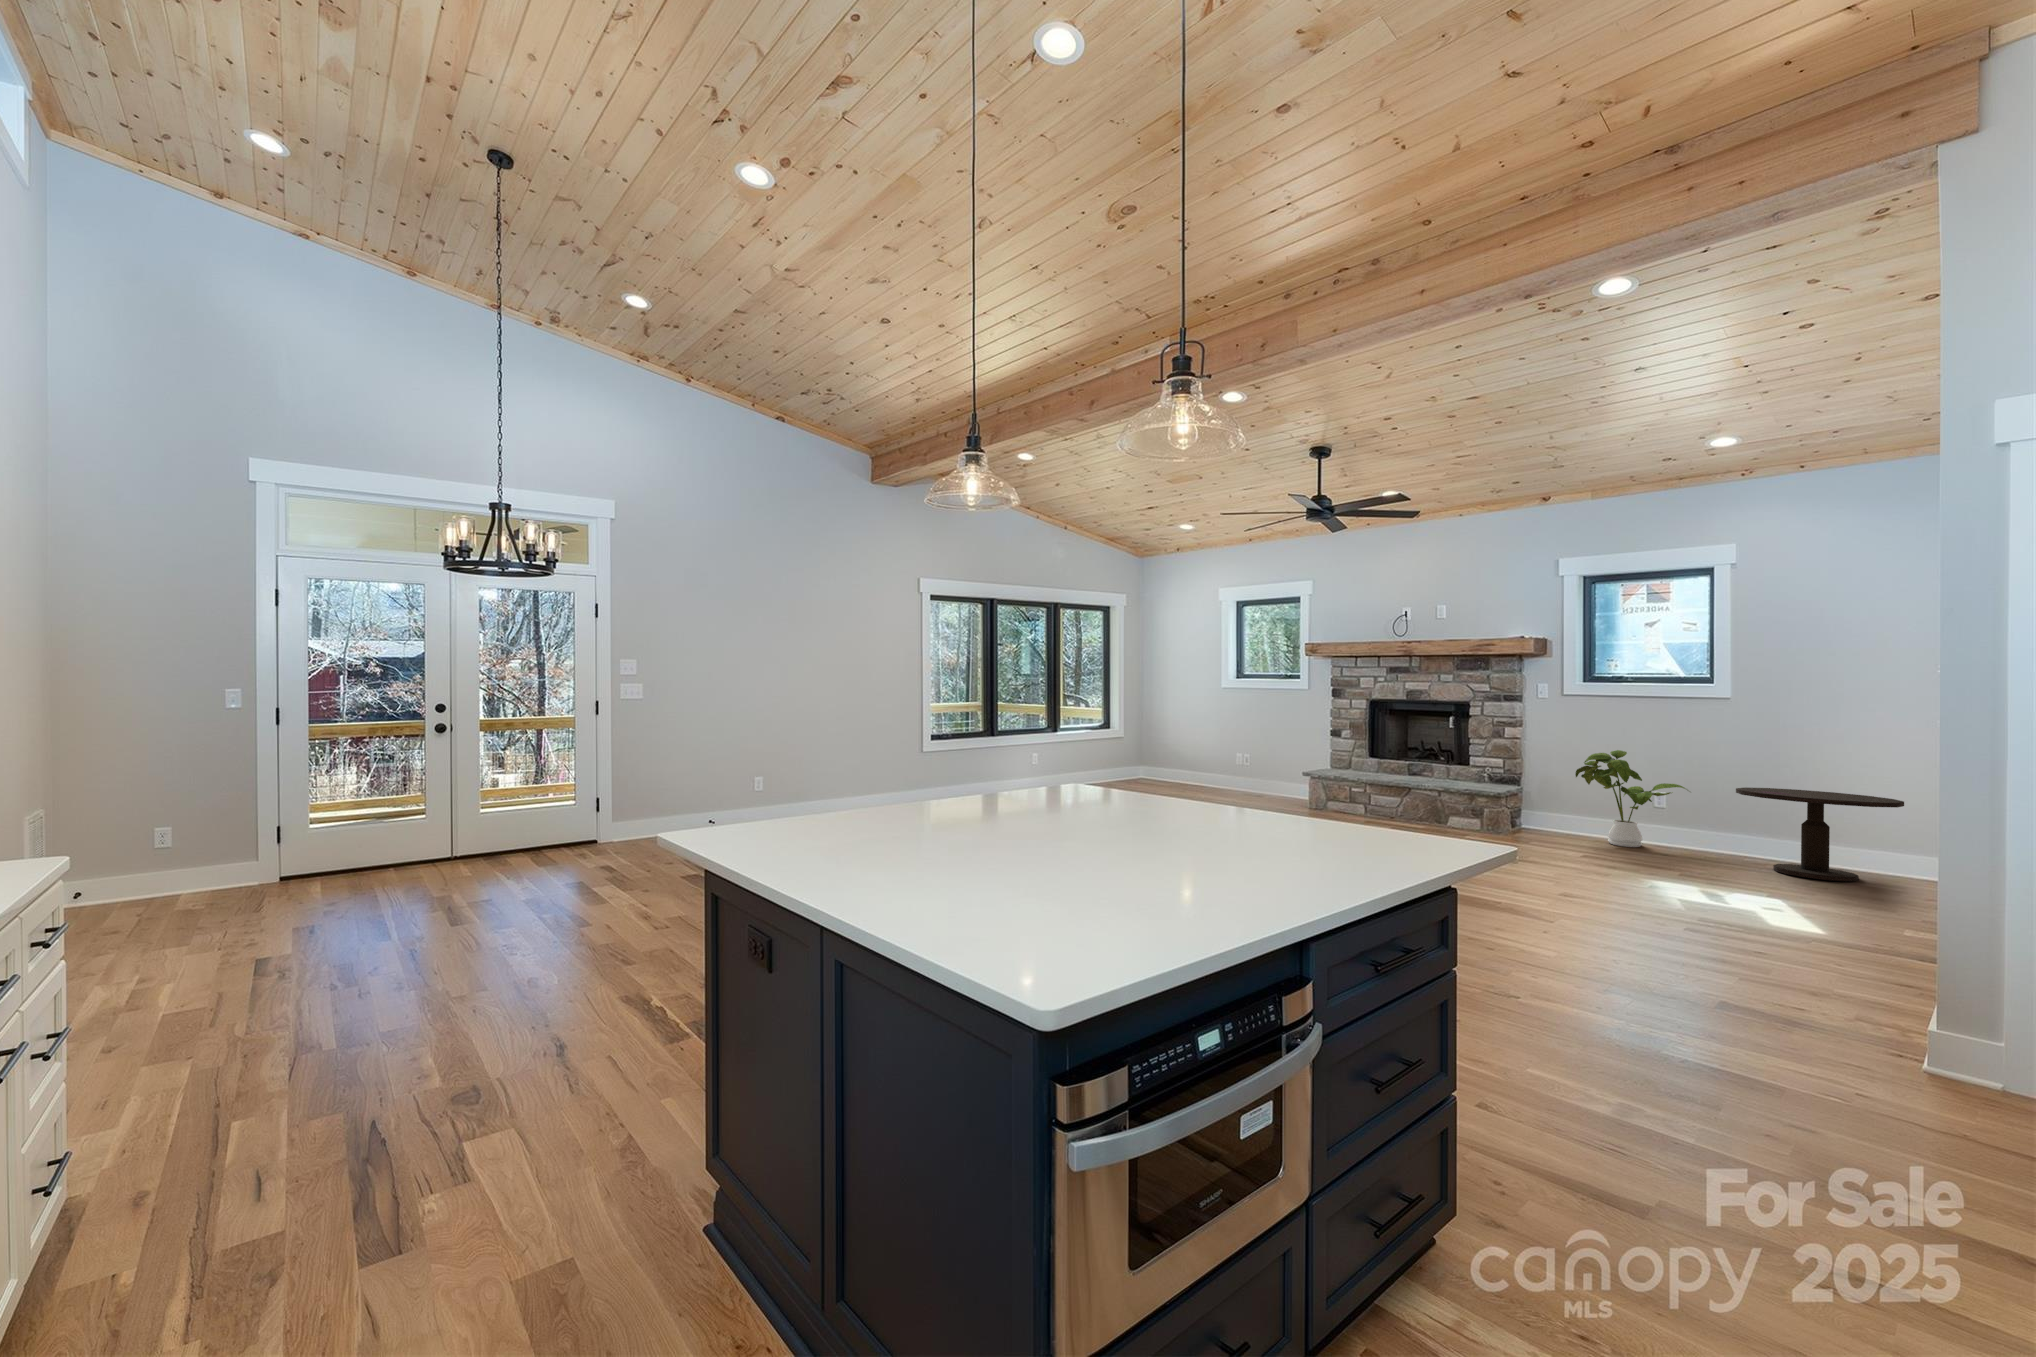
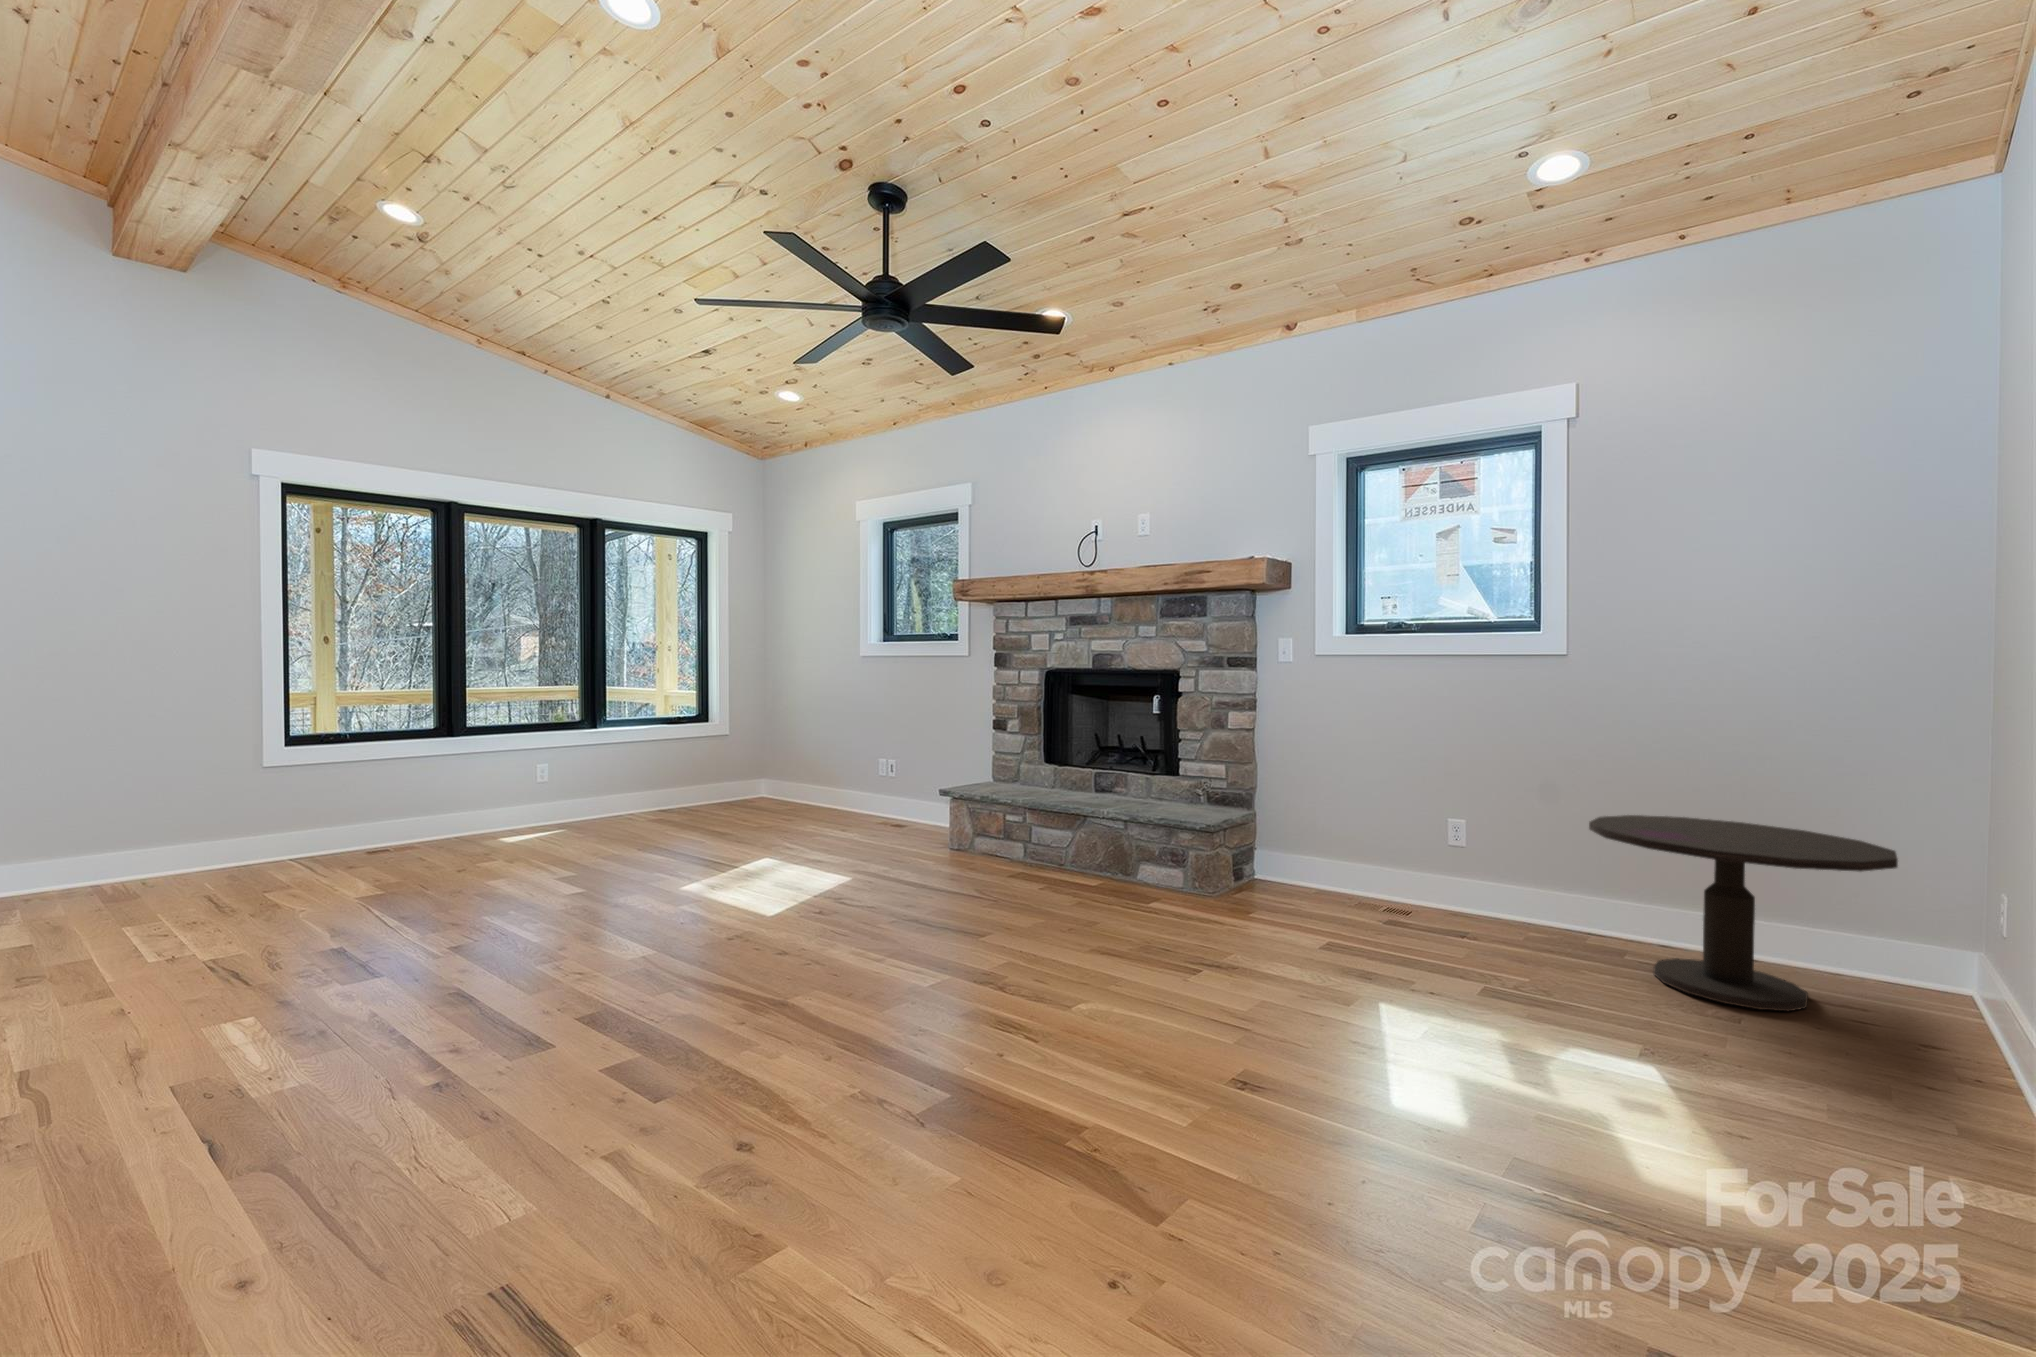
house plant: present [1575,750,1687,847] -> none [1329,750,1509,918]

